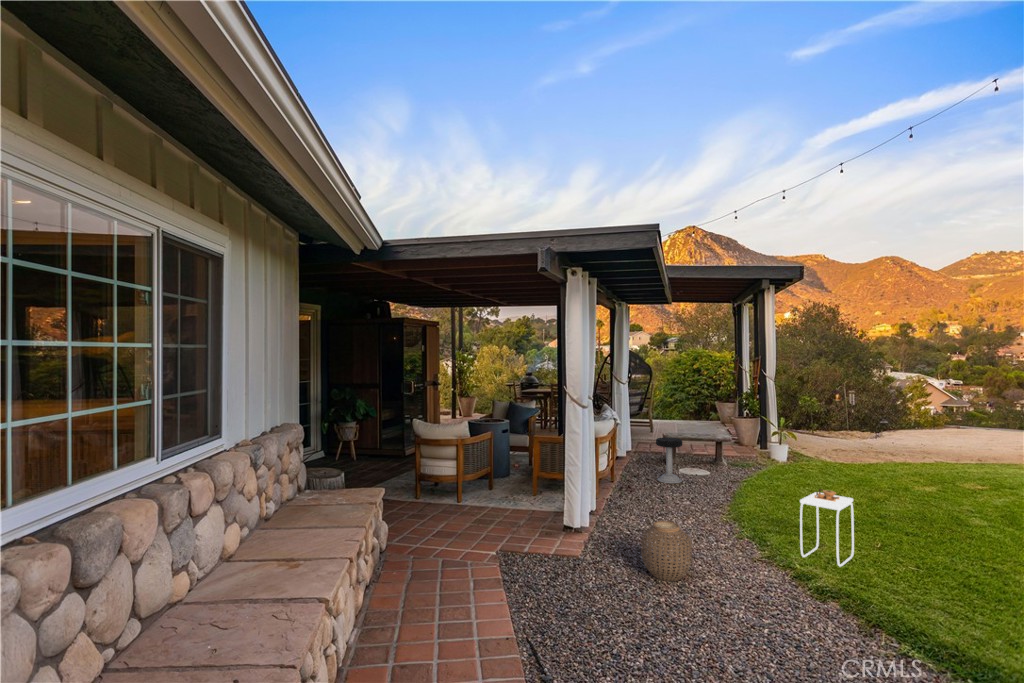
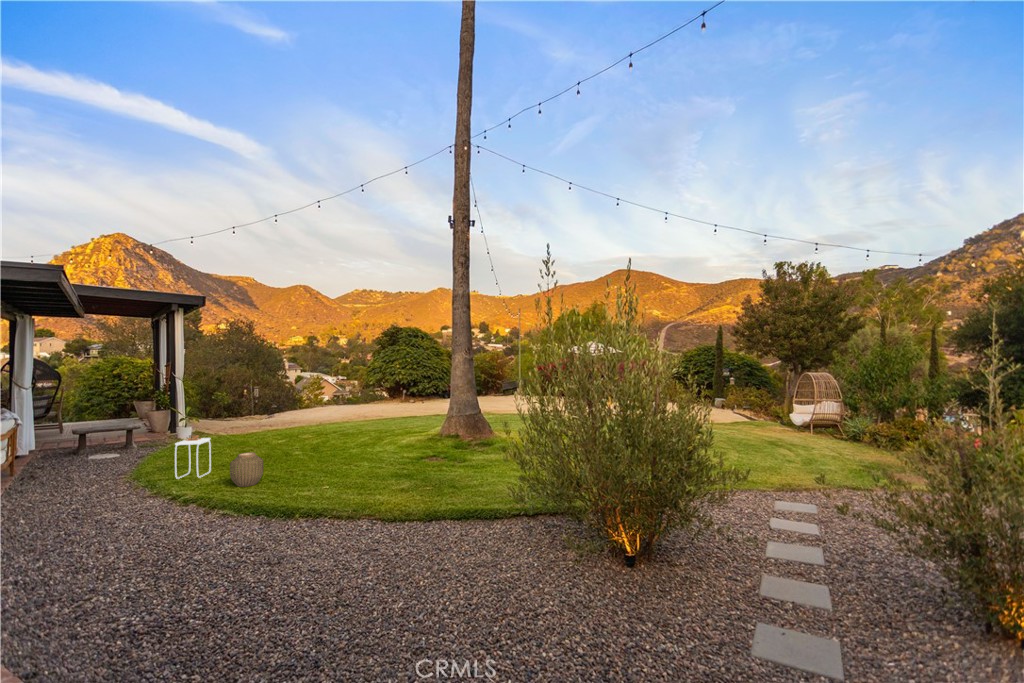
stool: present [656,438,682,483] -> none [63,428,91,466]
woven basket: present [641,521,692,581] -> present [230,452,263,487]

